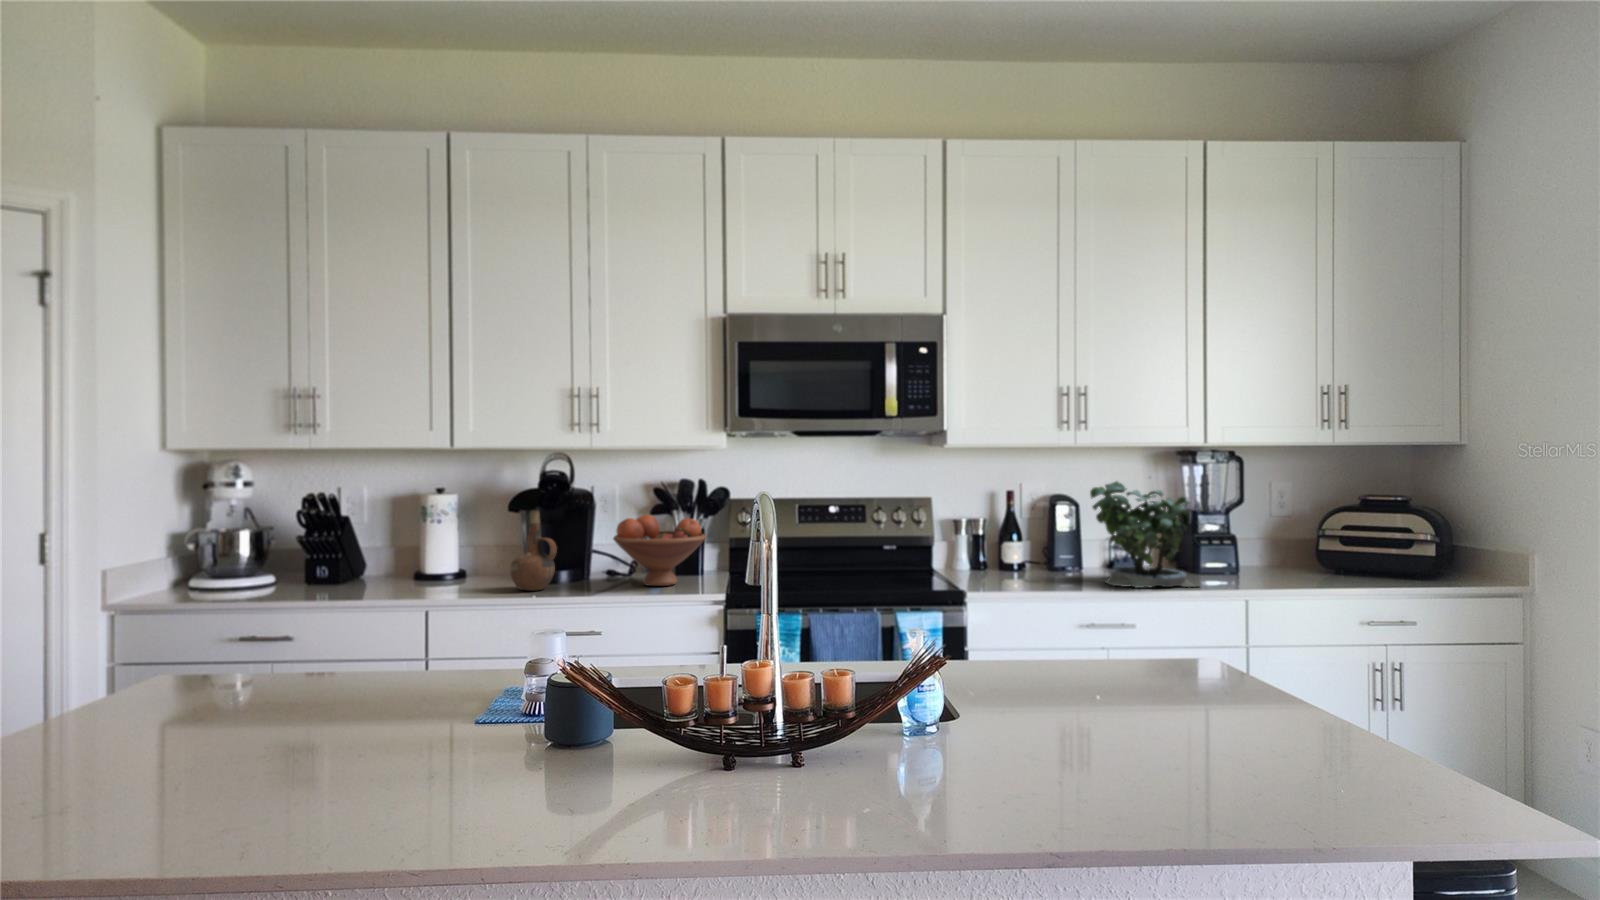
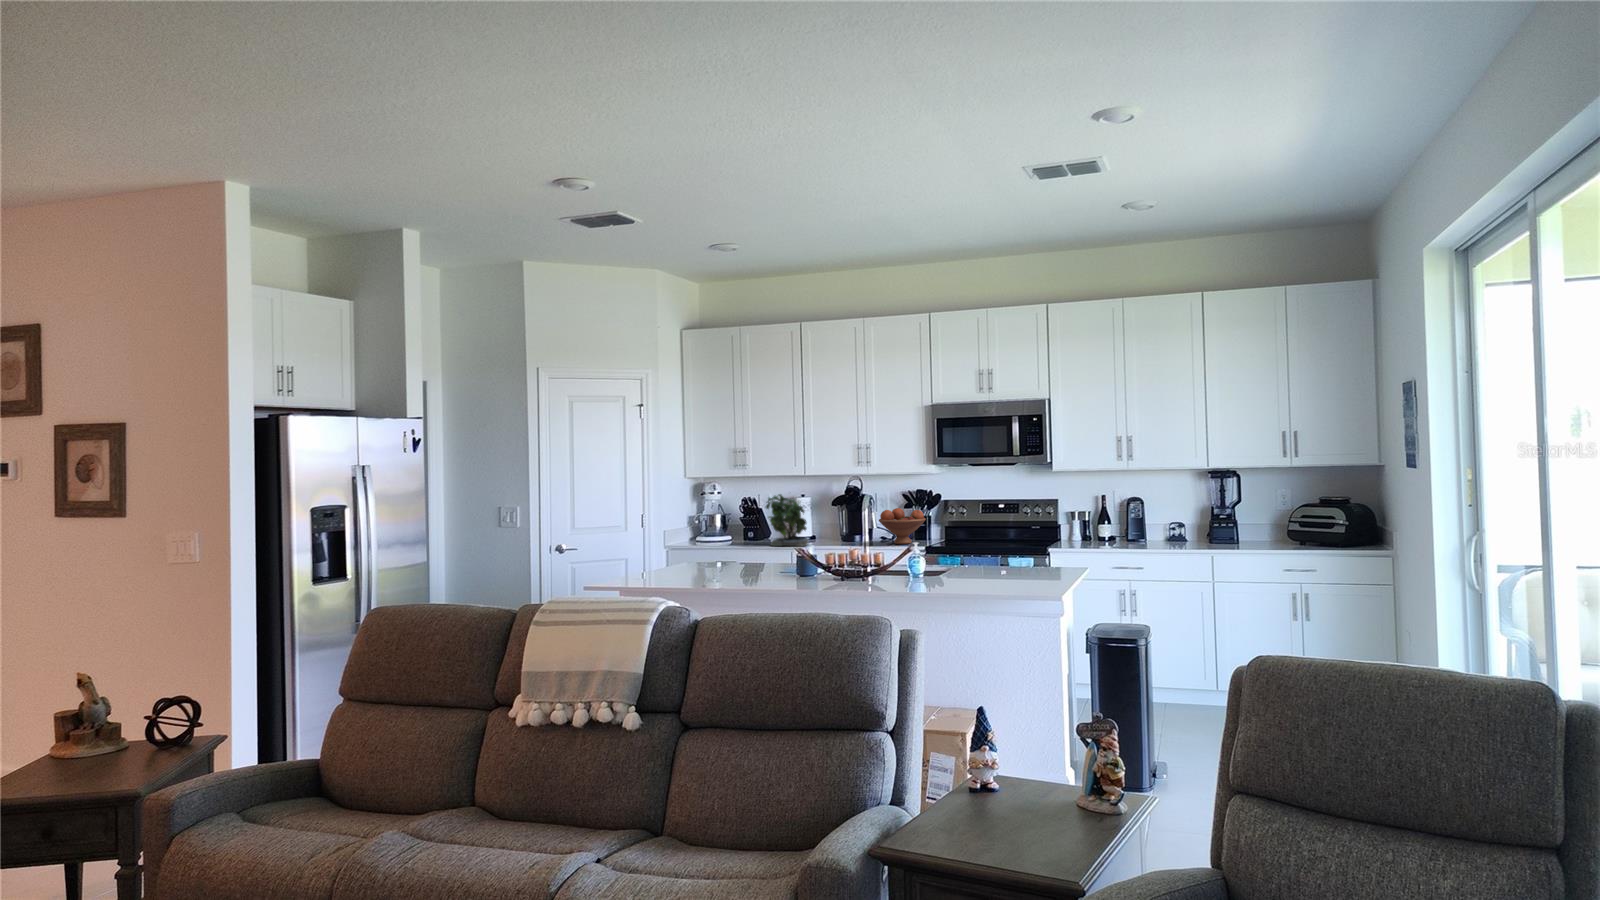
potted plant: present [1090,481,1199,588] -> present [766,494,809,546]
ceramic pitcher: present [510,511,557,590] -> none [830,506,852,545]

